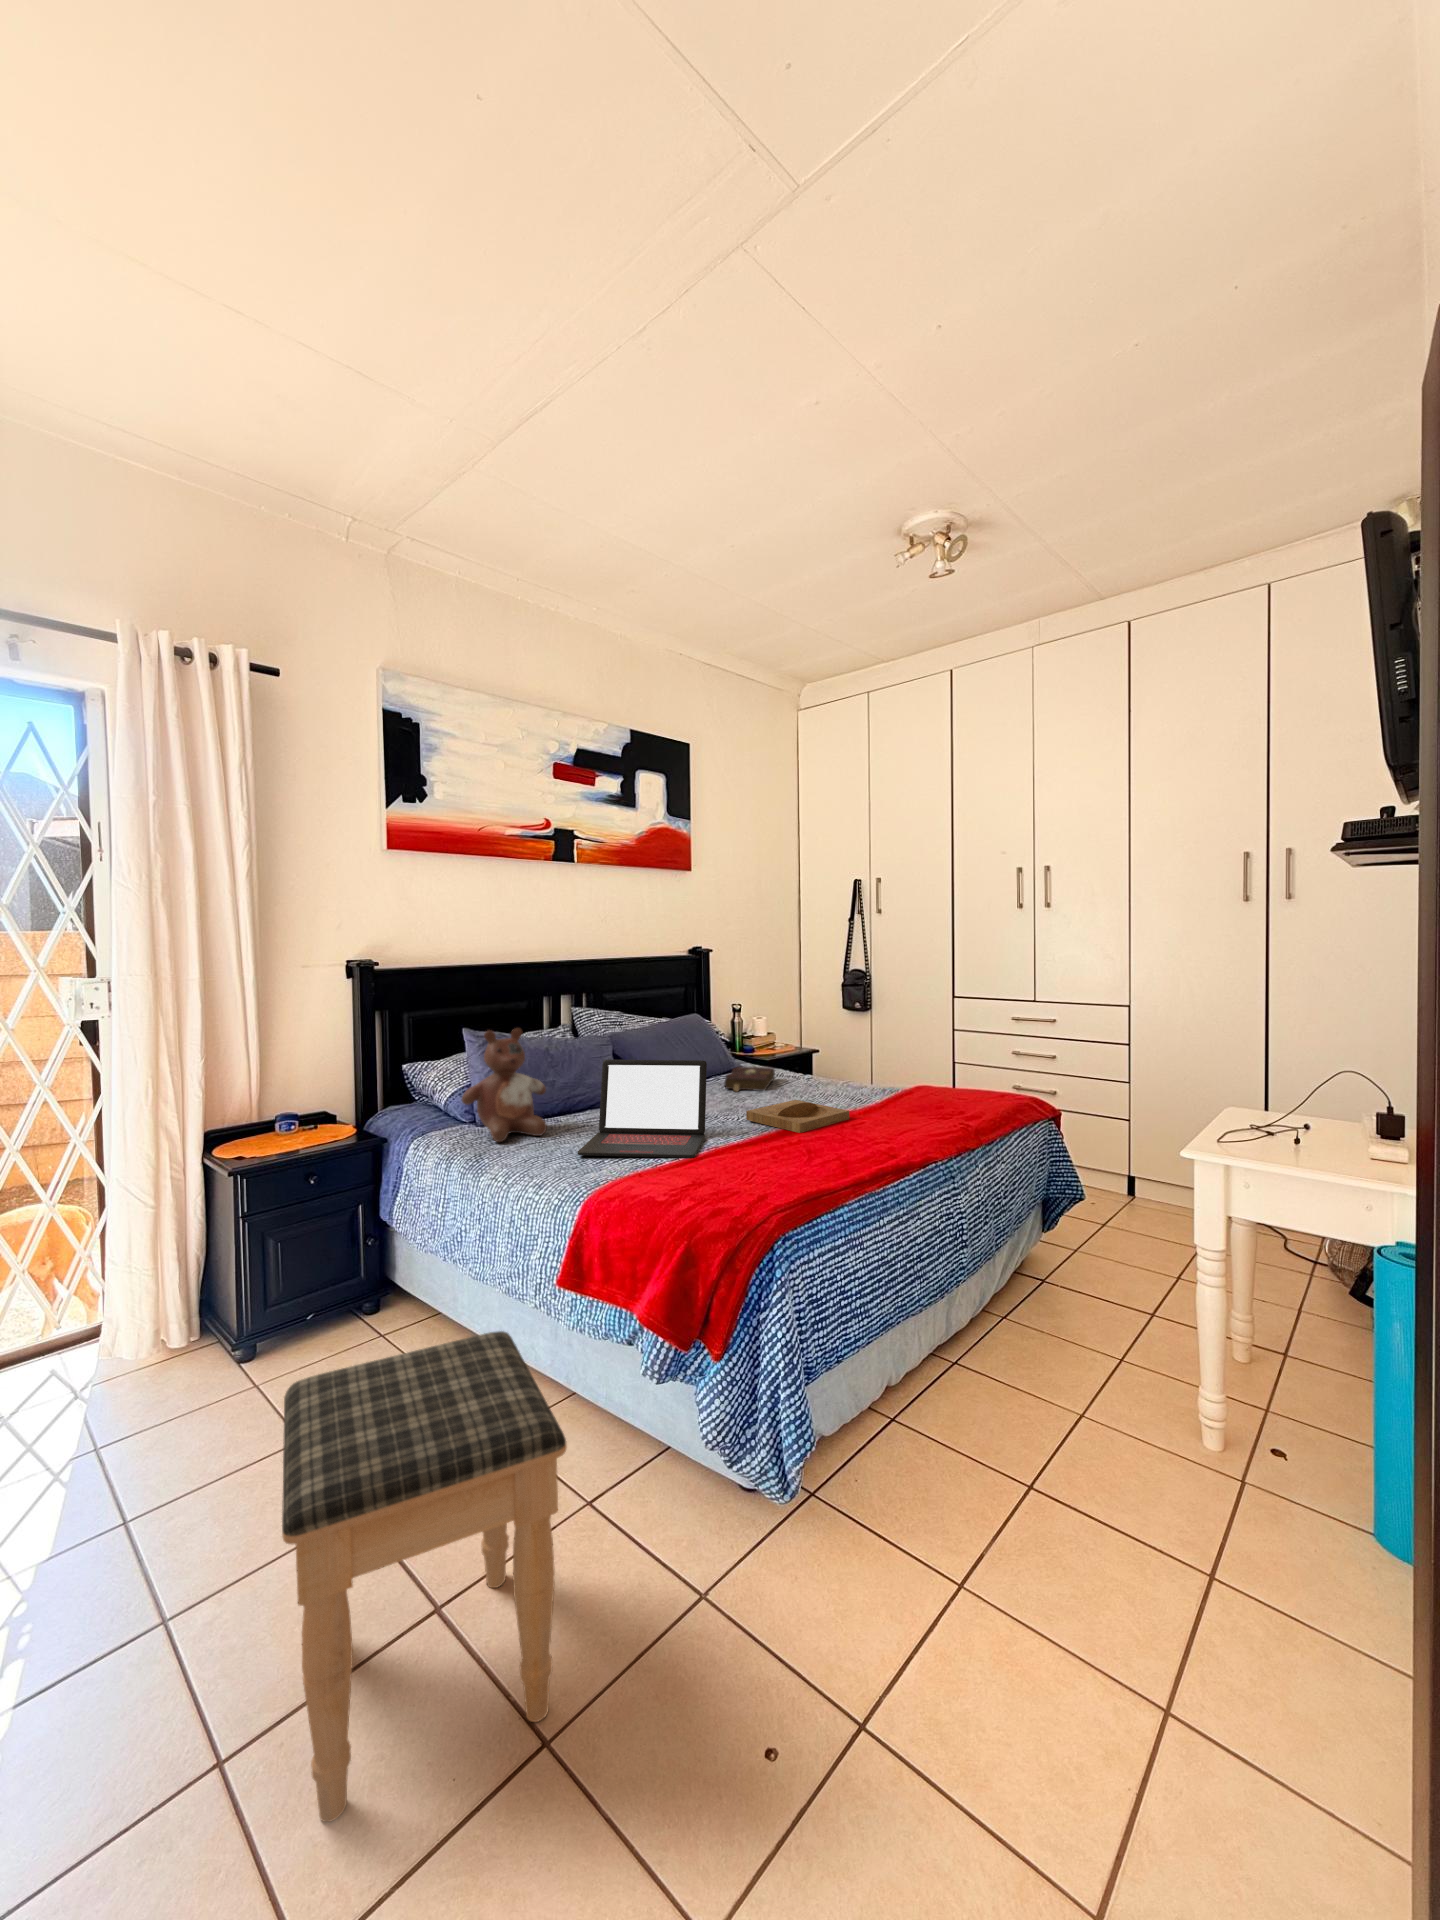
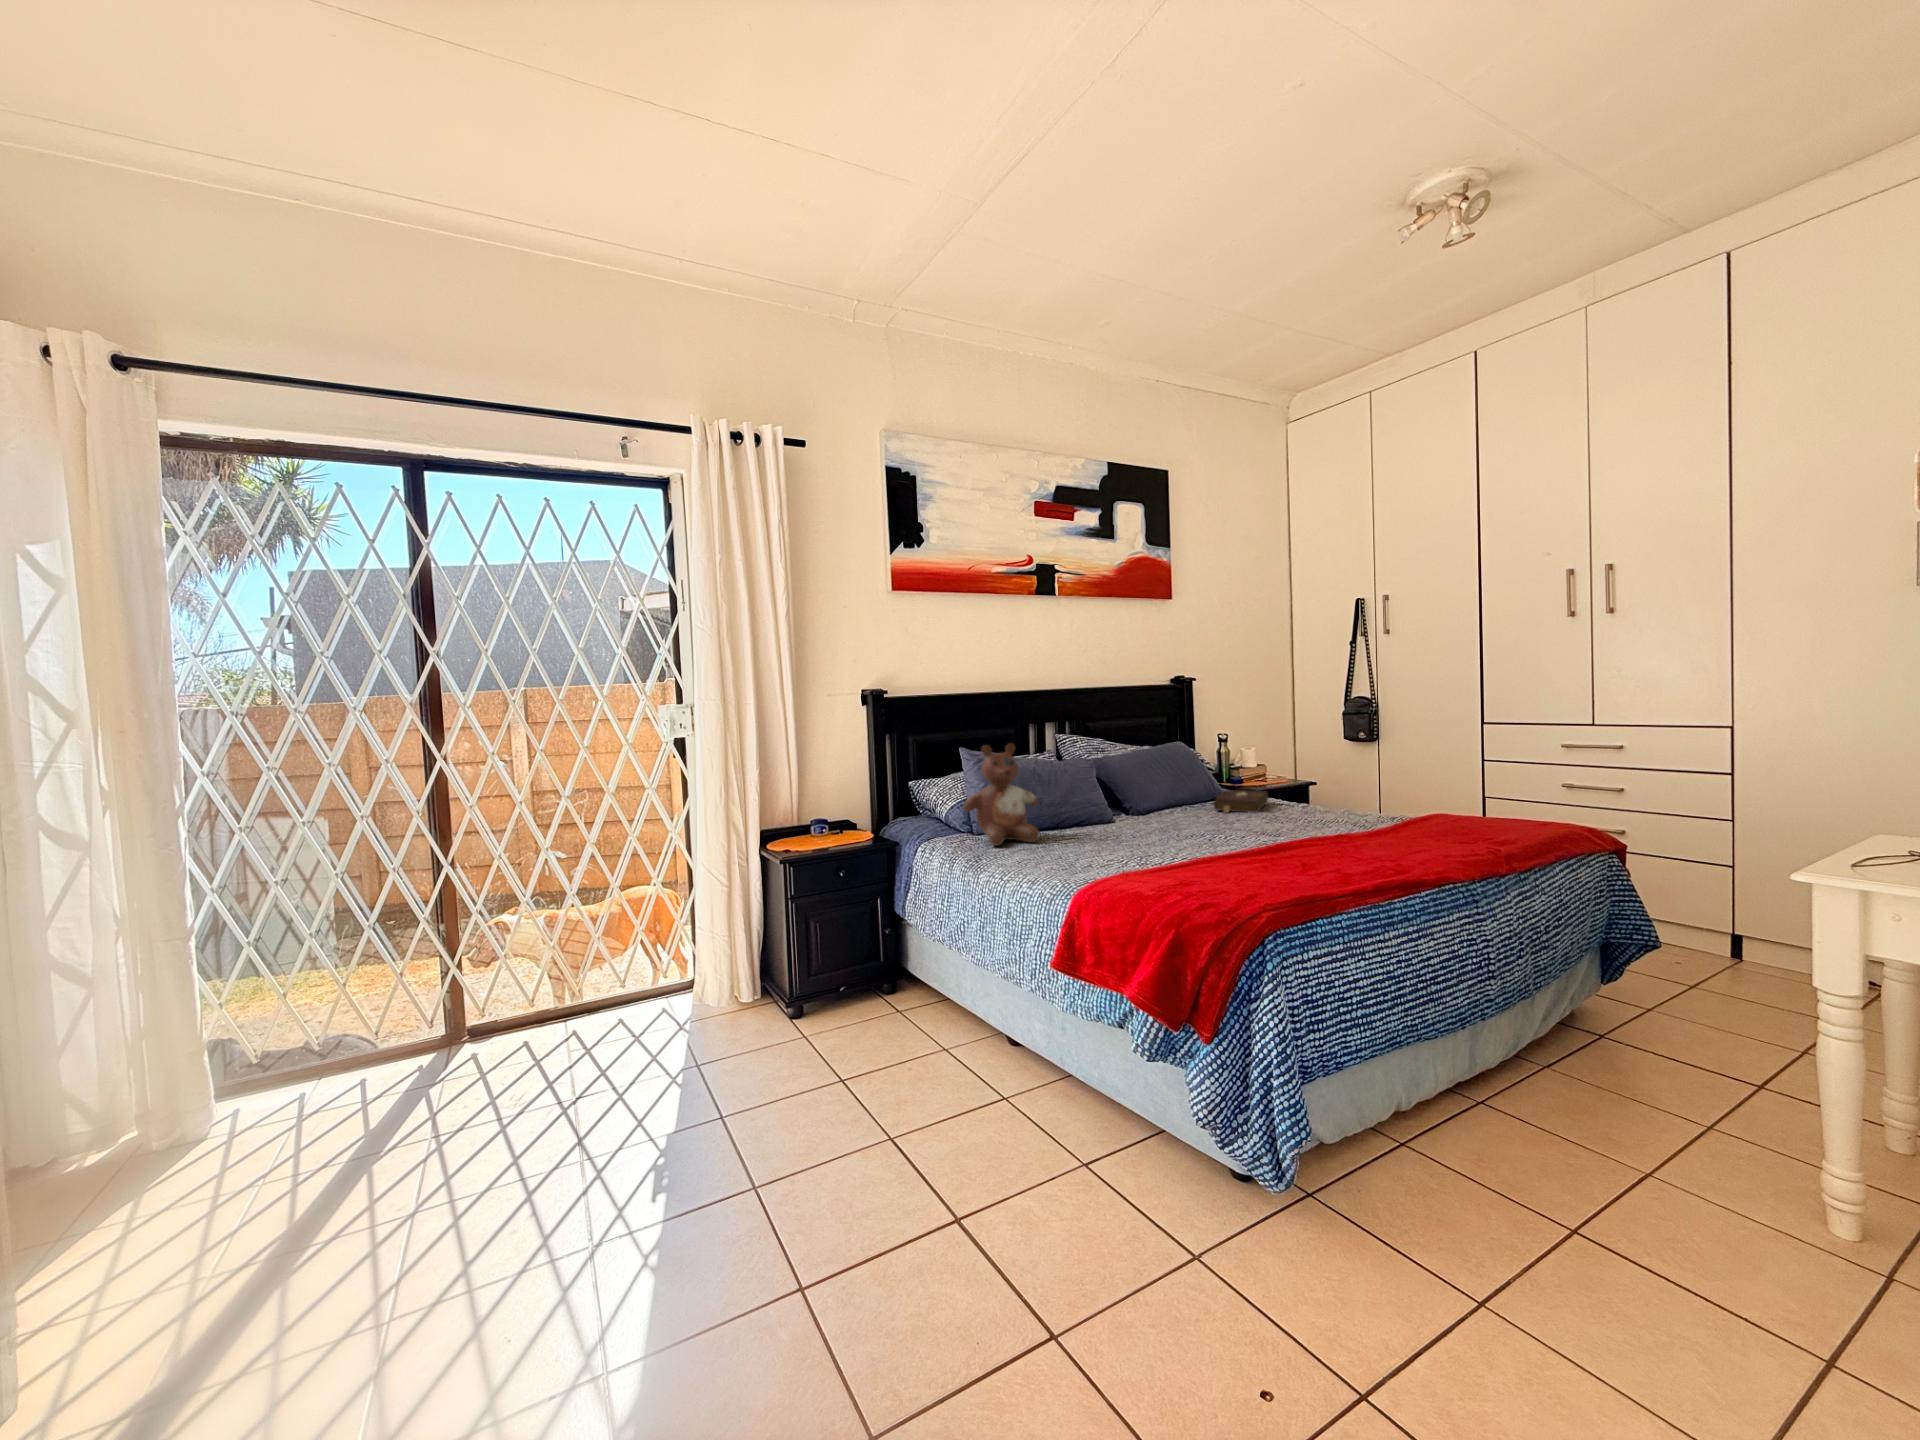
laptop: present [578,1060,707,1158] -> none [1068,772,1194,863]
tray: present [746,1100,849,1133] -> none [1236,818,1351,847]
footstool: present [282,1331,567,1822] -> none [827,992,1061,1365]

